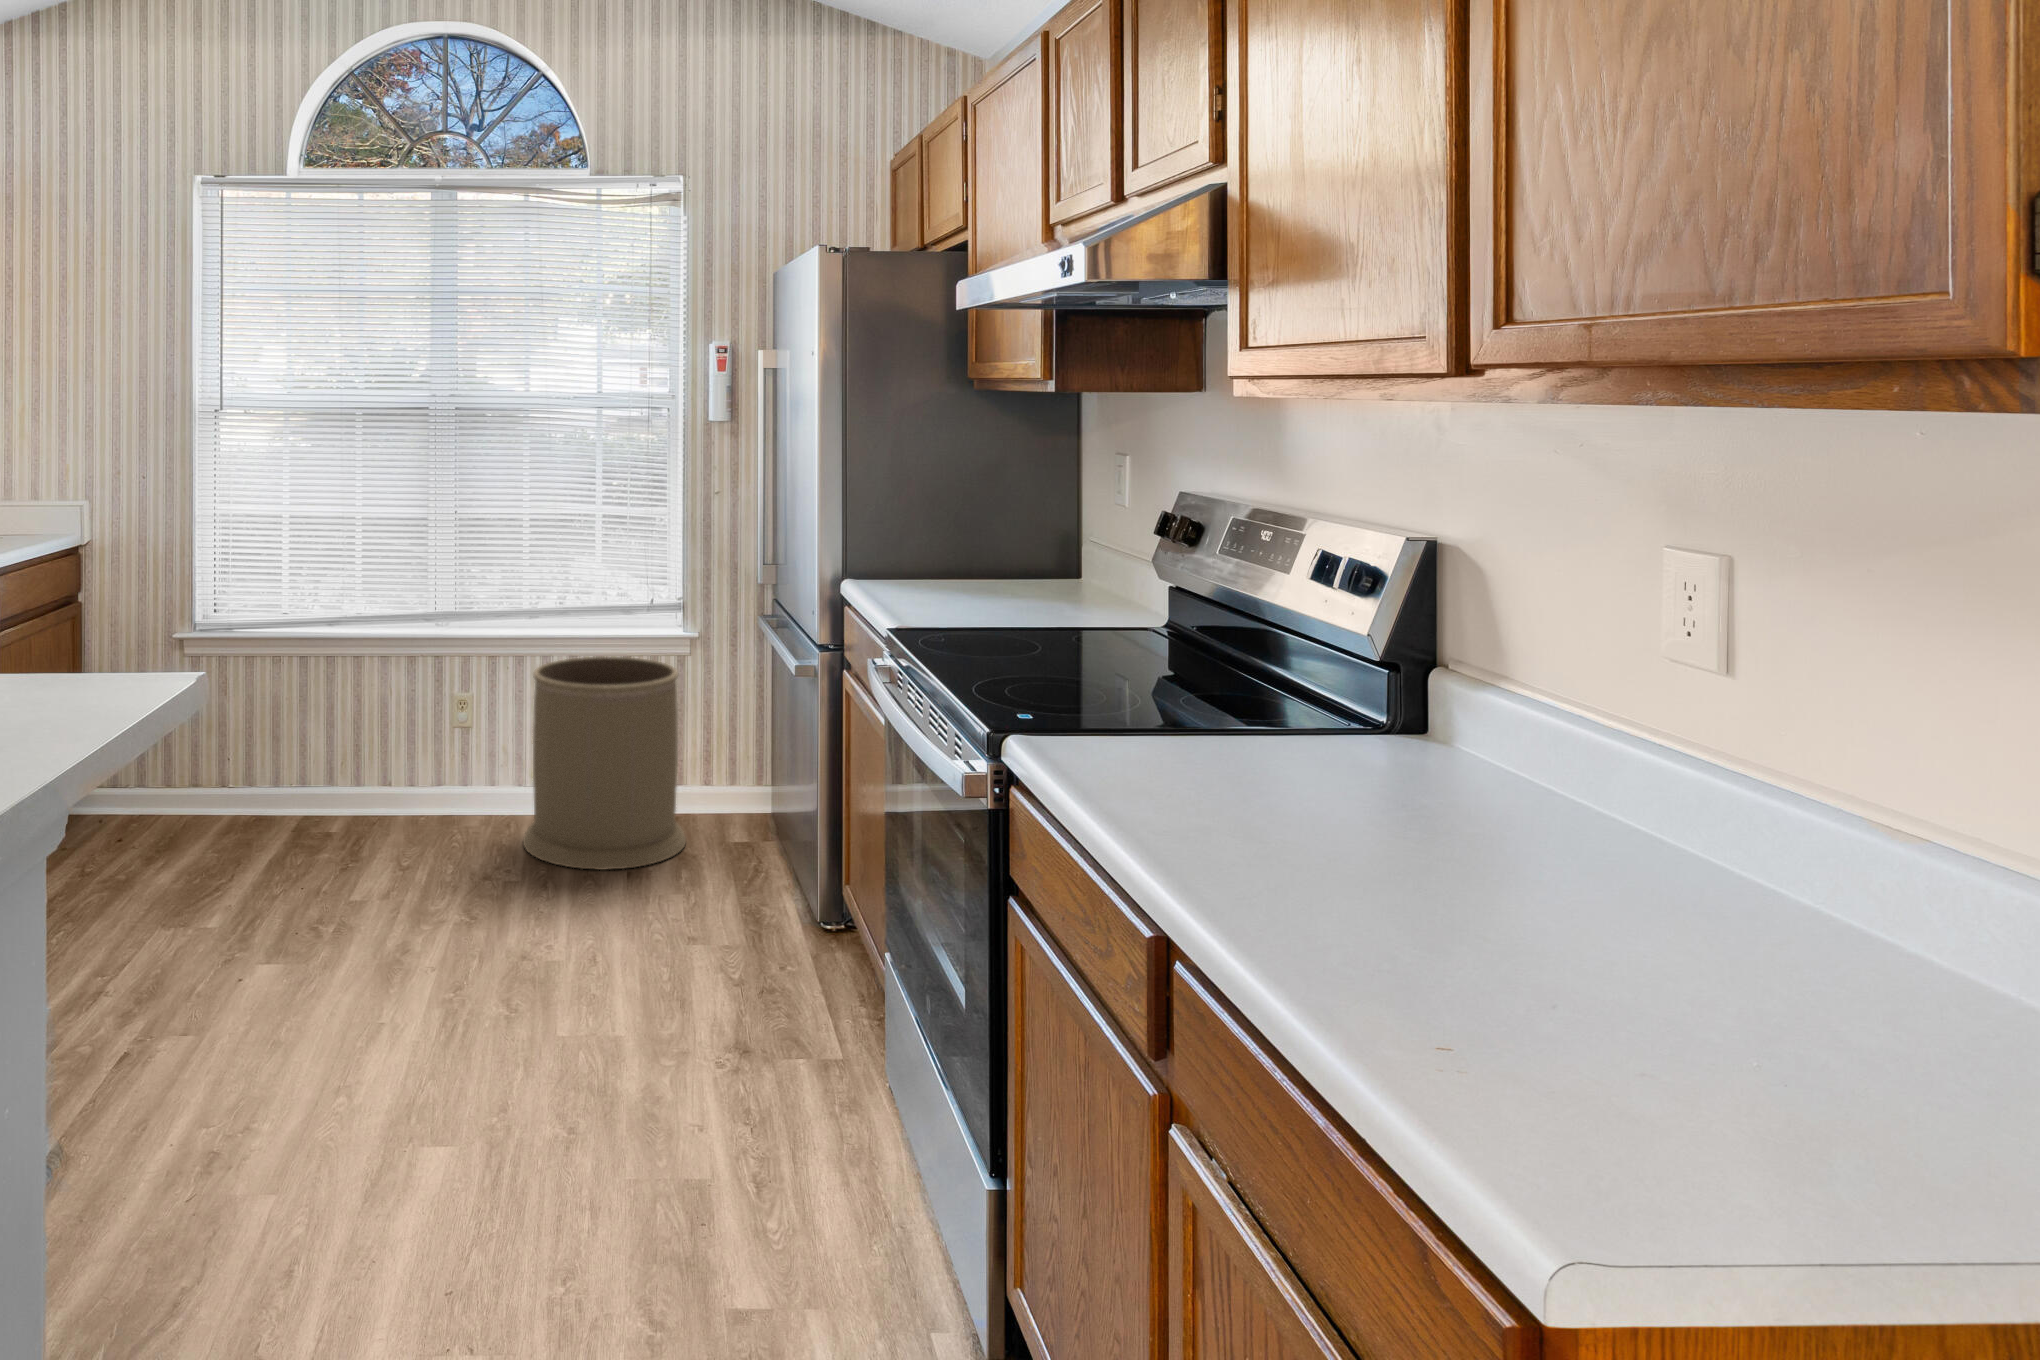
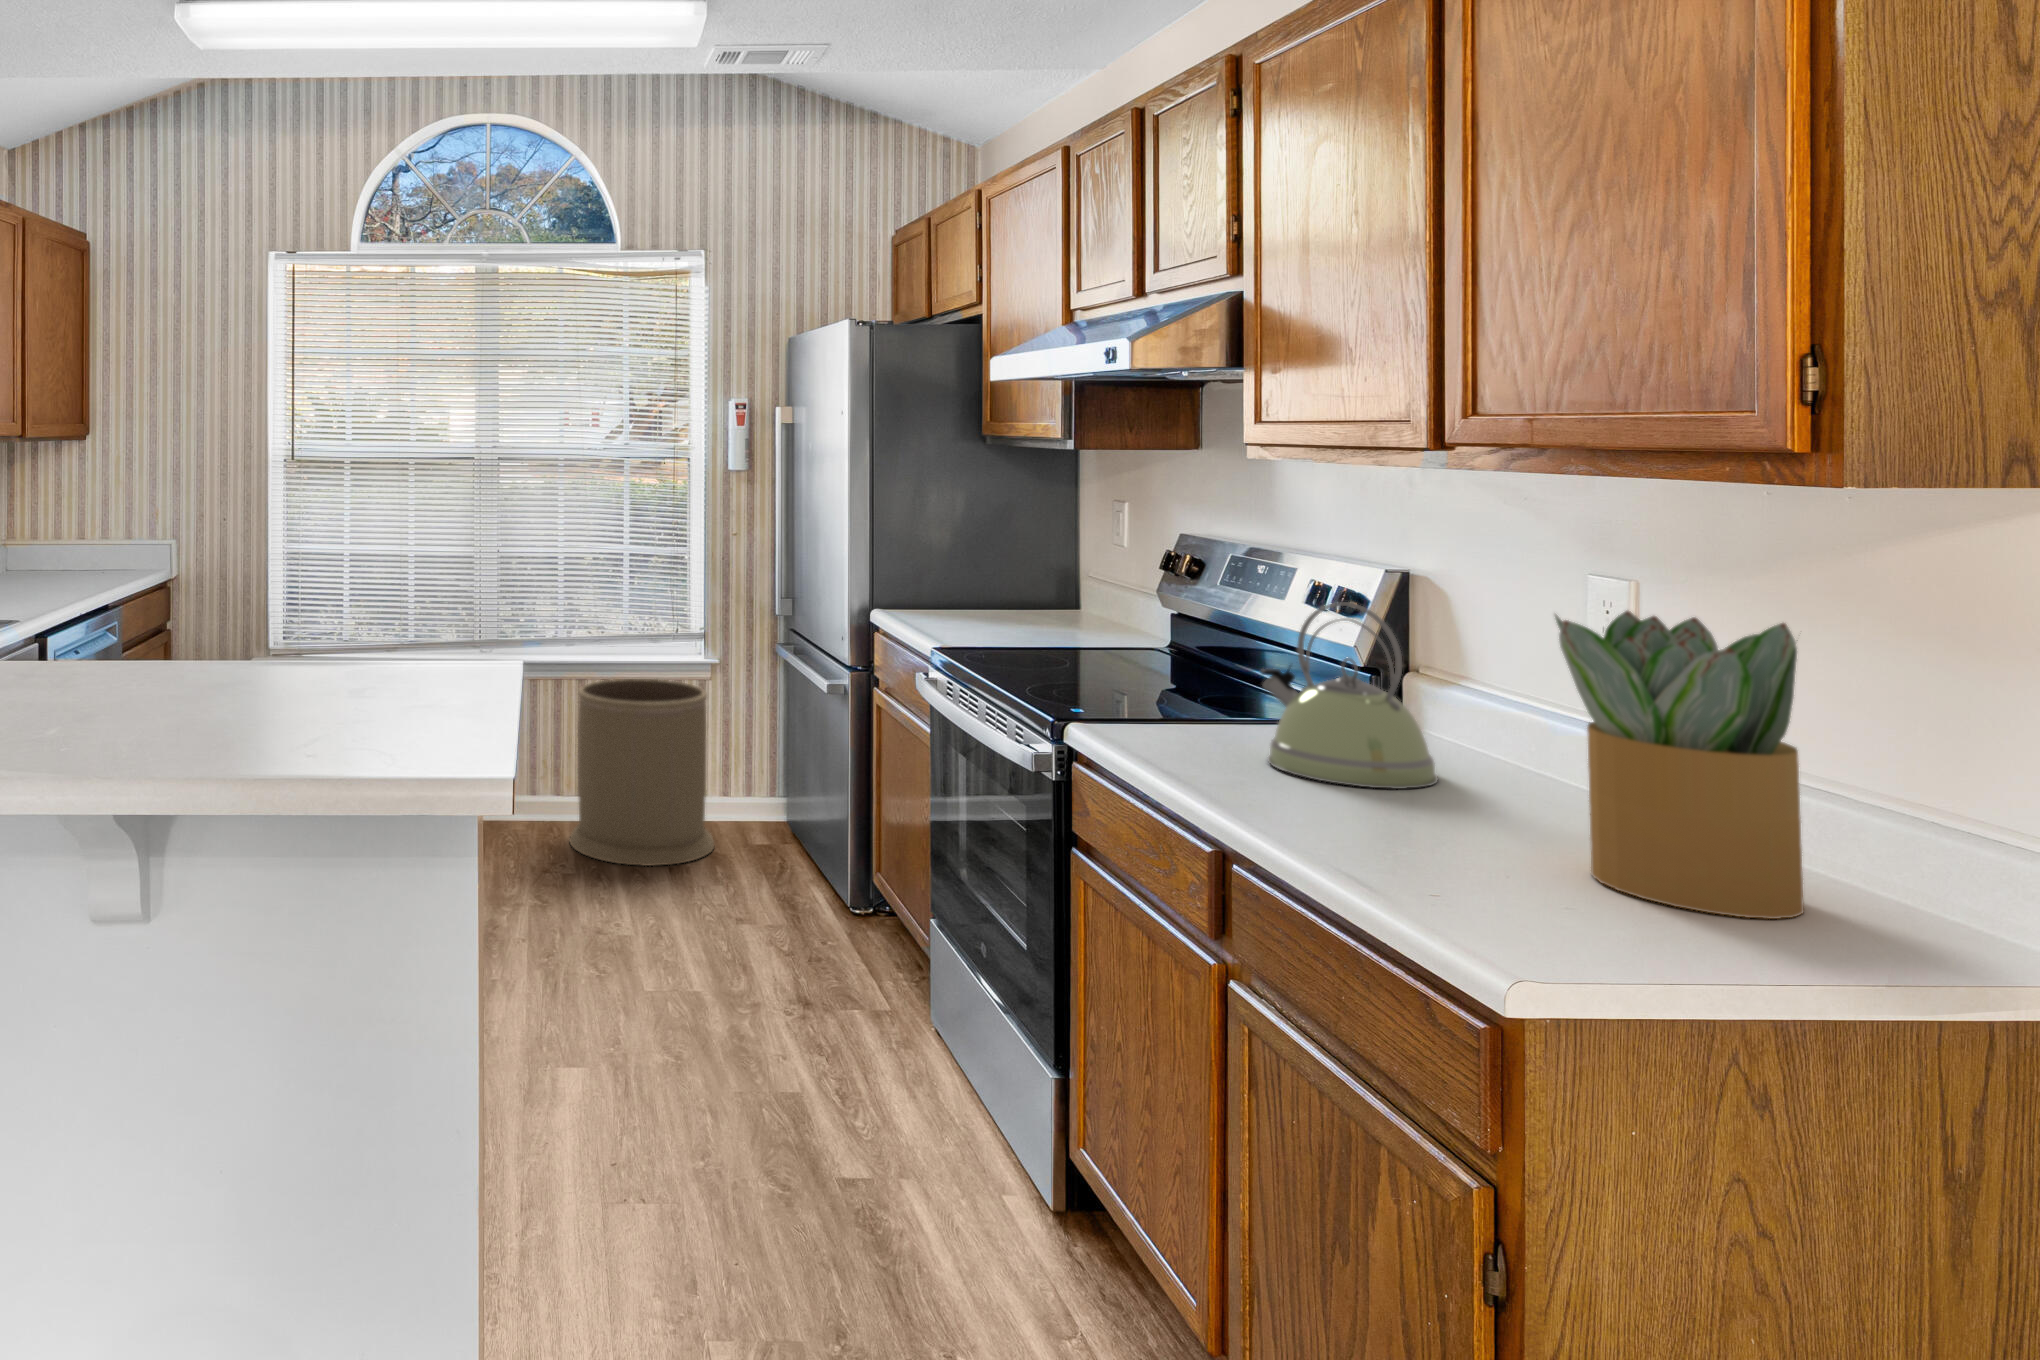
kettle: none [1237,585,1460,838] -> present [1261,602,1438,789]
potted plant: none [1616,606,1990,1089] -> present [1555,611,1804,919]

